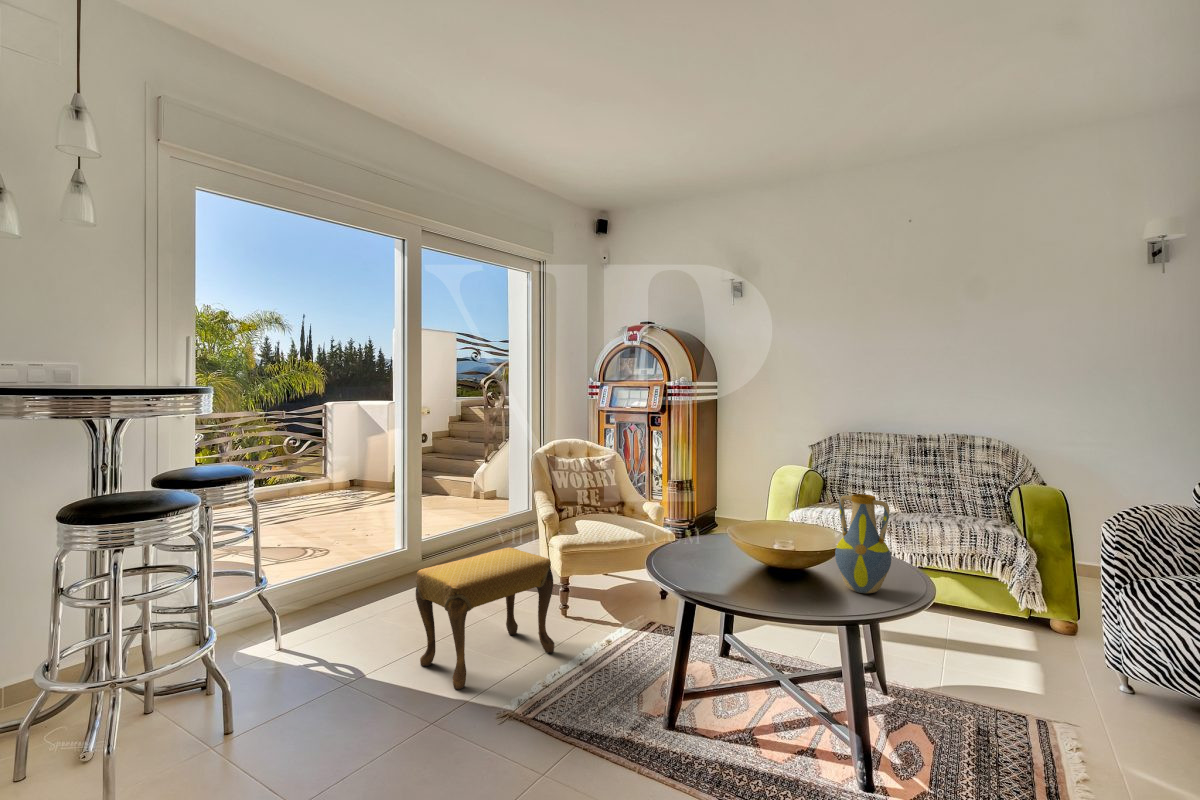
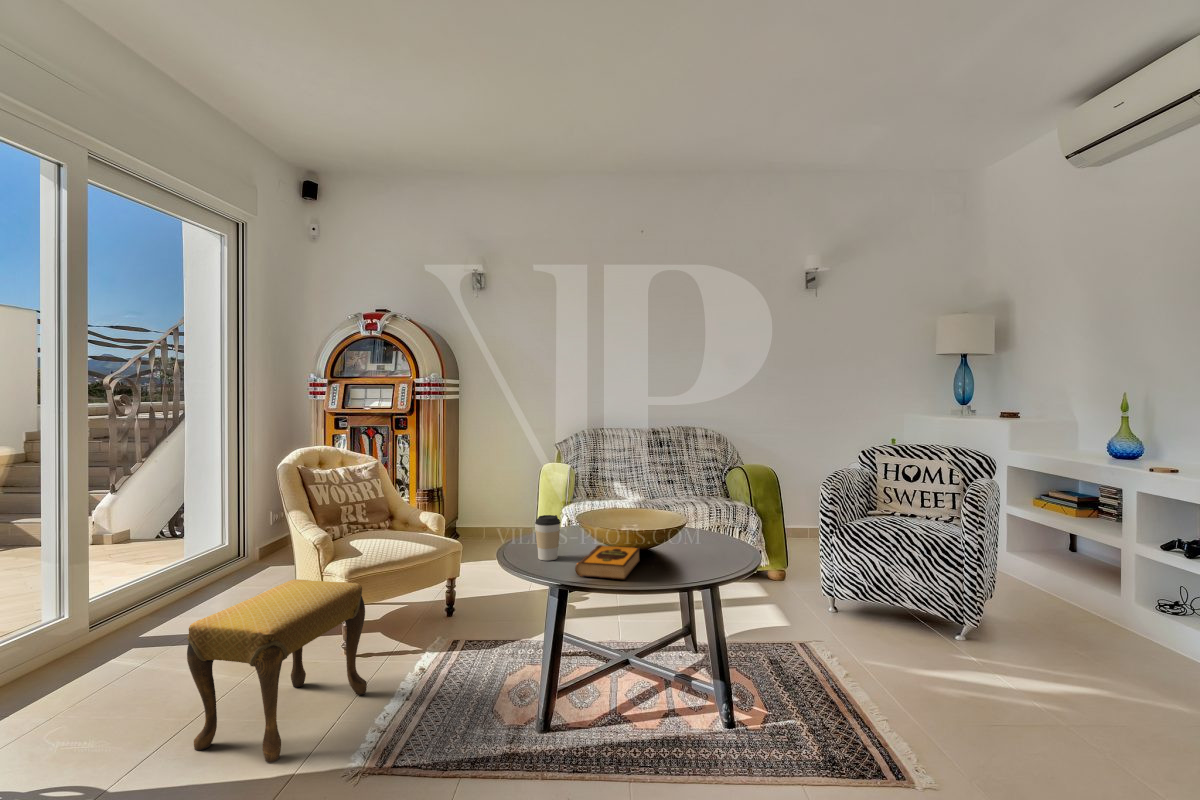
vase: present [835,494,891,593] -> none [679,474,725,561]
coffee cup: none [687,520,712,565] -> present [535,515,560,561]
hardback book: none [704,557,788,597] -> present [575,545,640,579]

